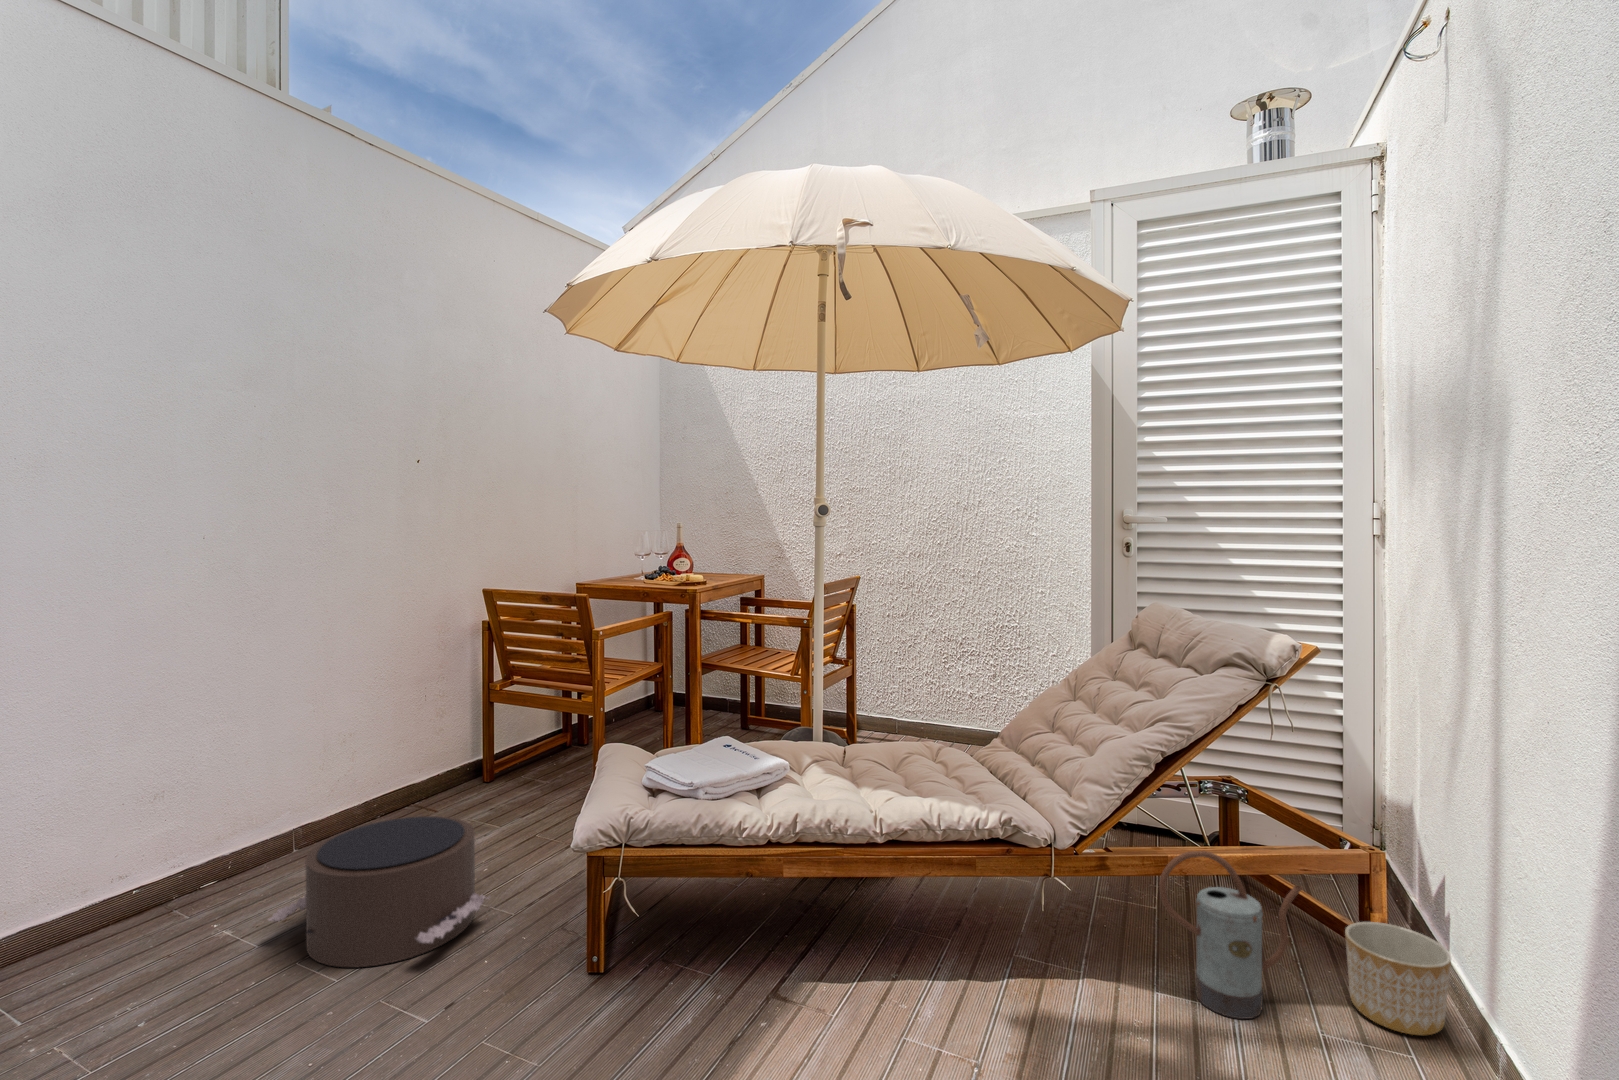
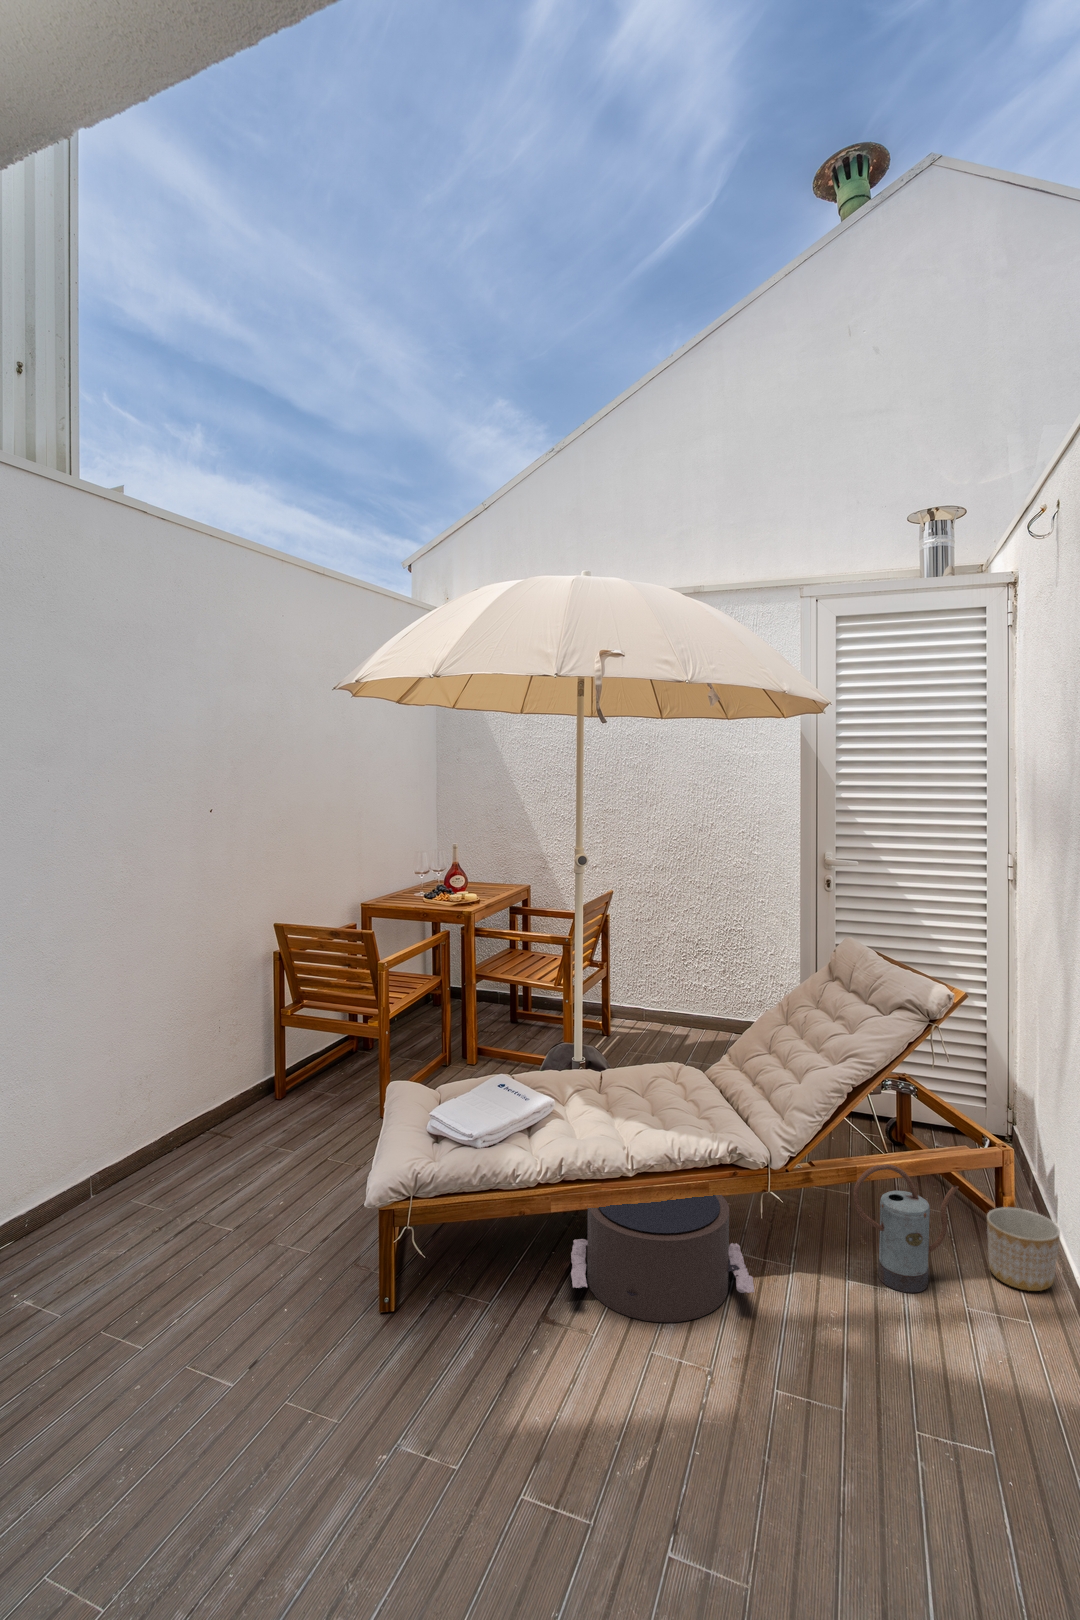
pouf: present [268,816,487,967] -> present [571,1195,754,1322]

